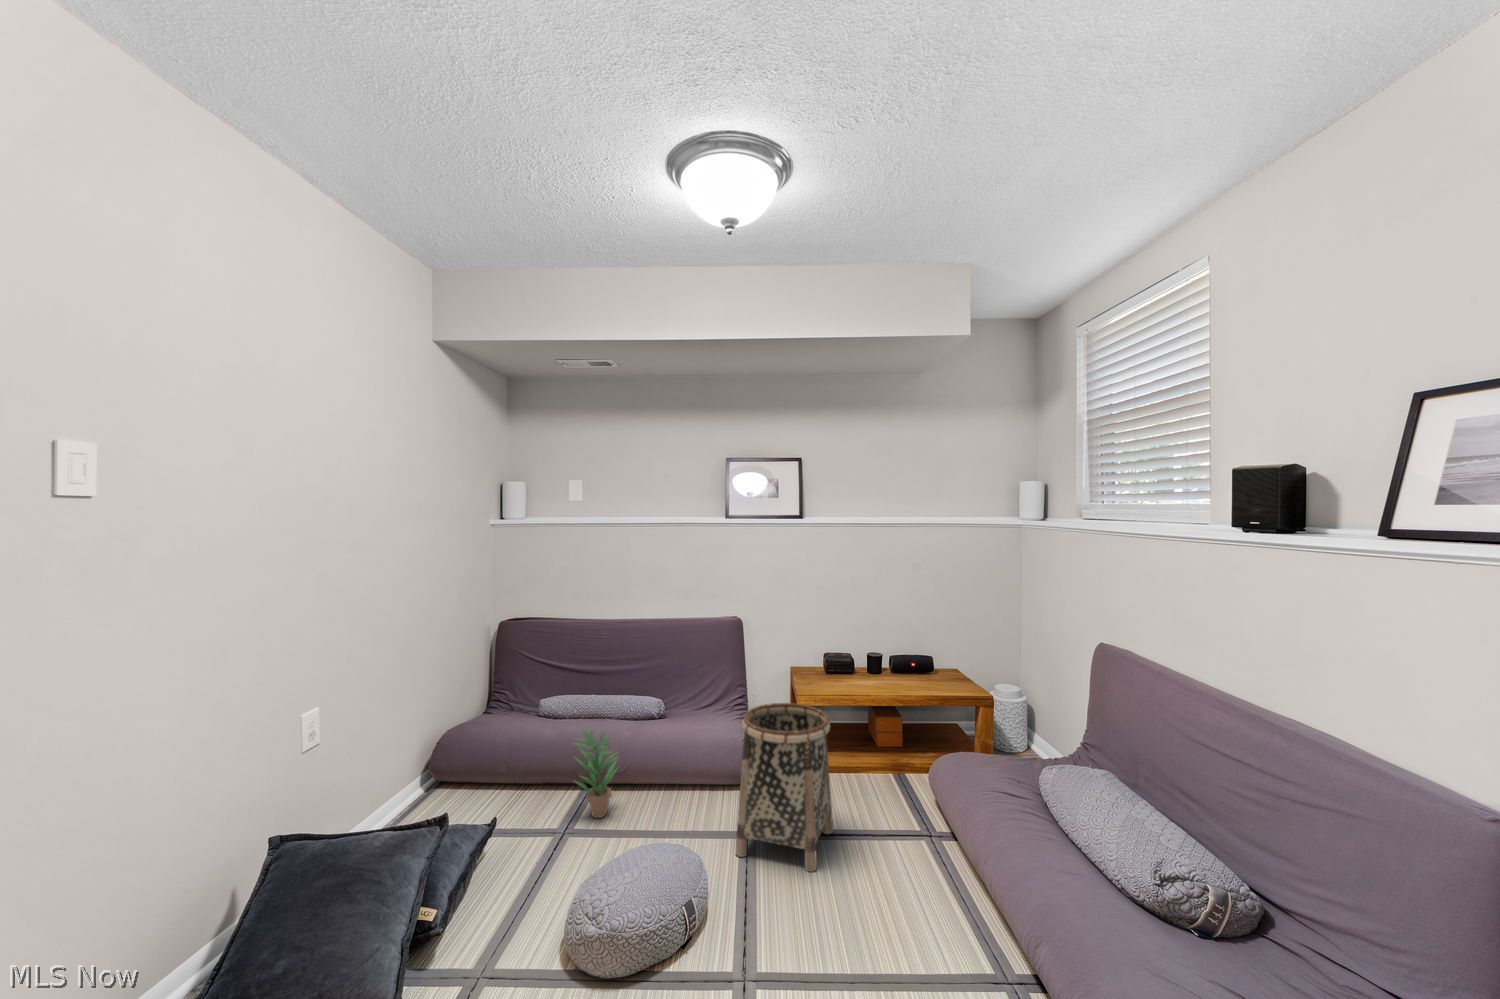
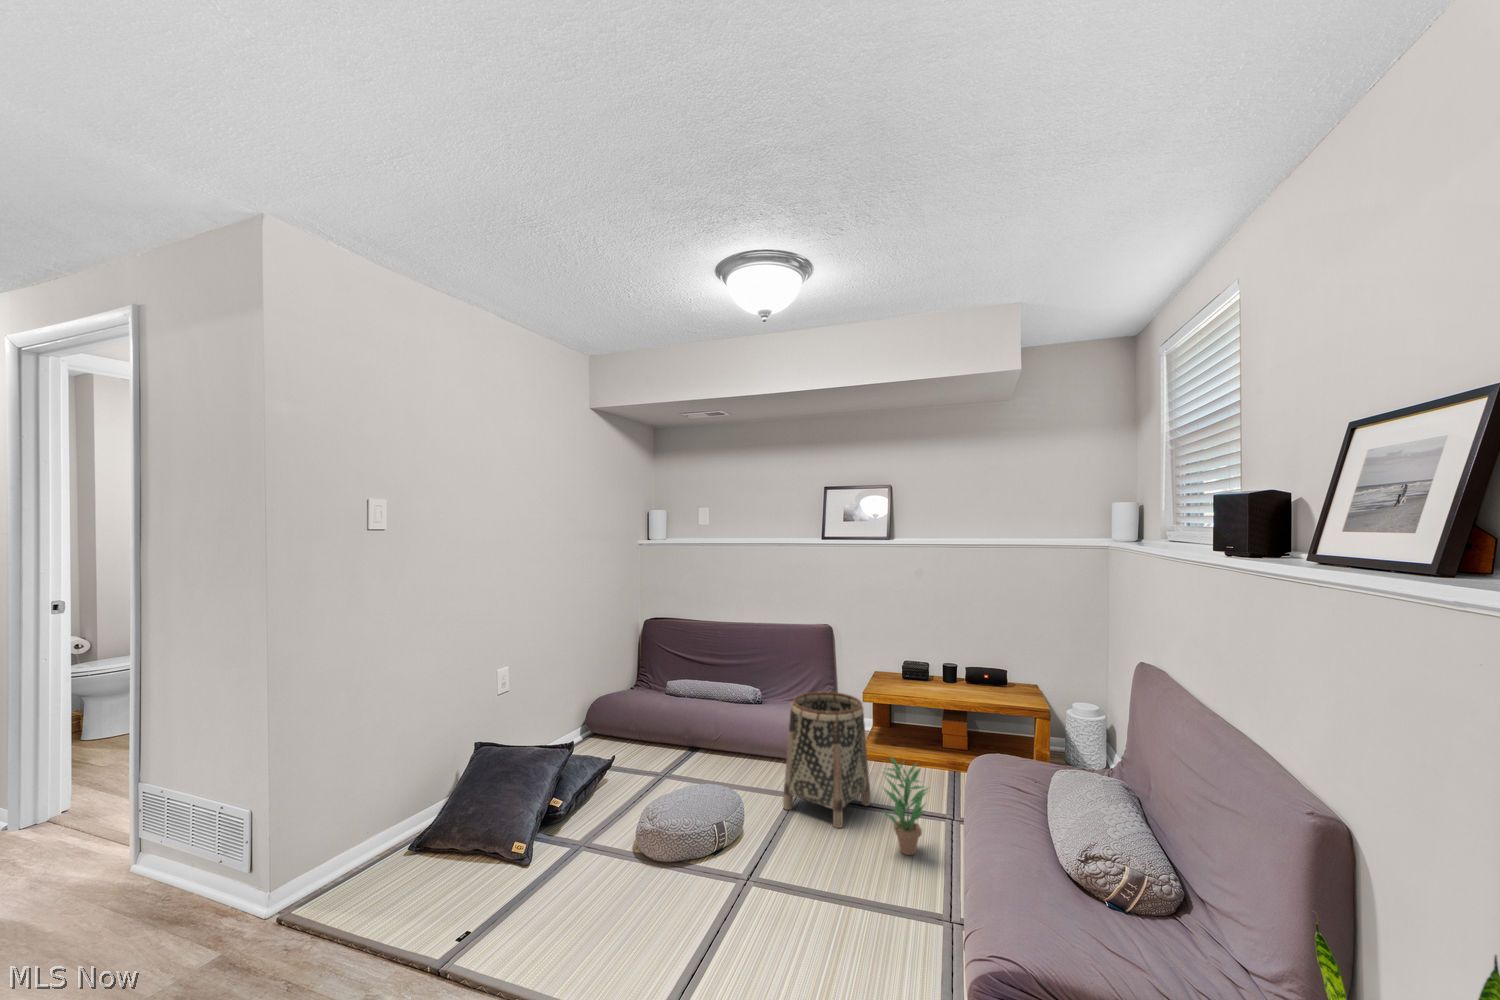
potted plant: present [575,729,617,818] -> present [884,758,928,855]

